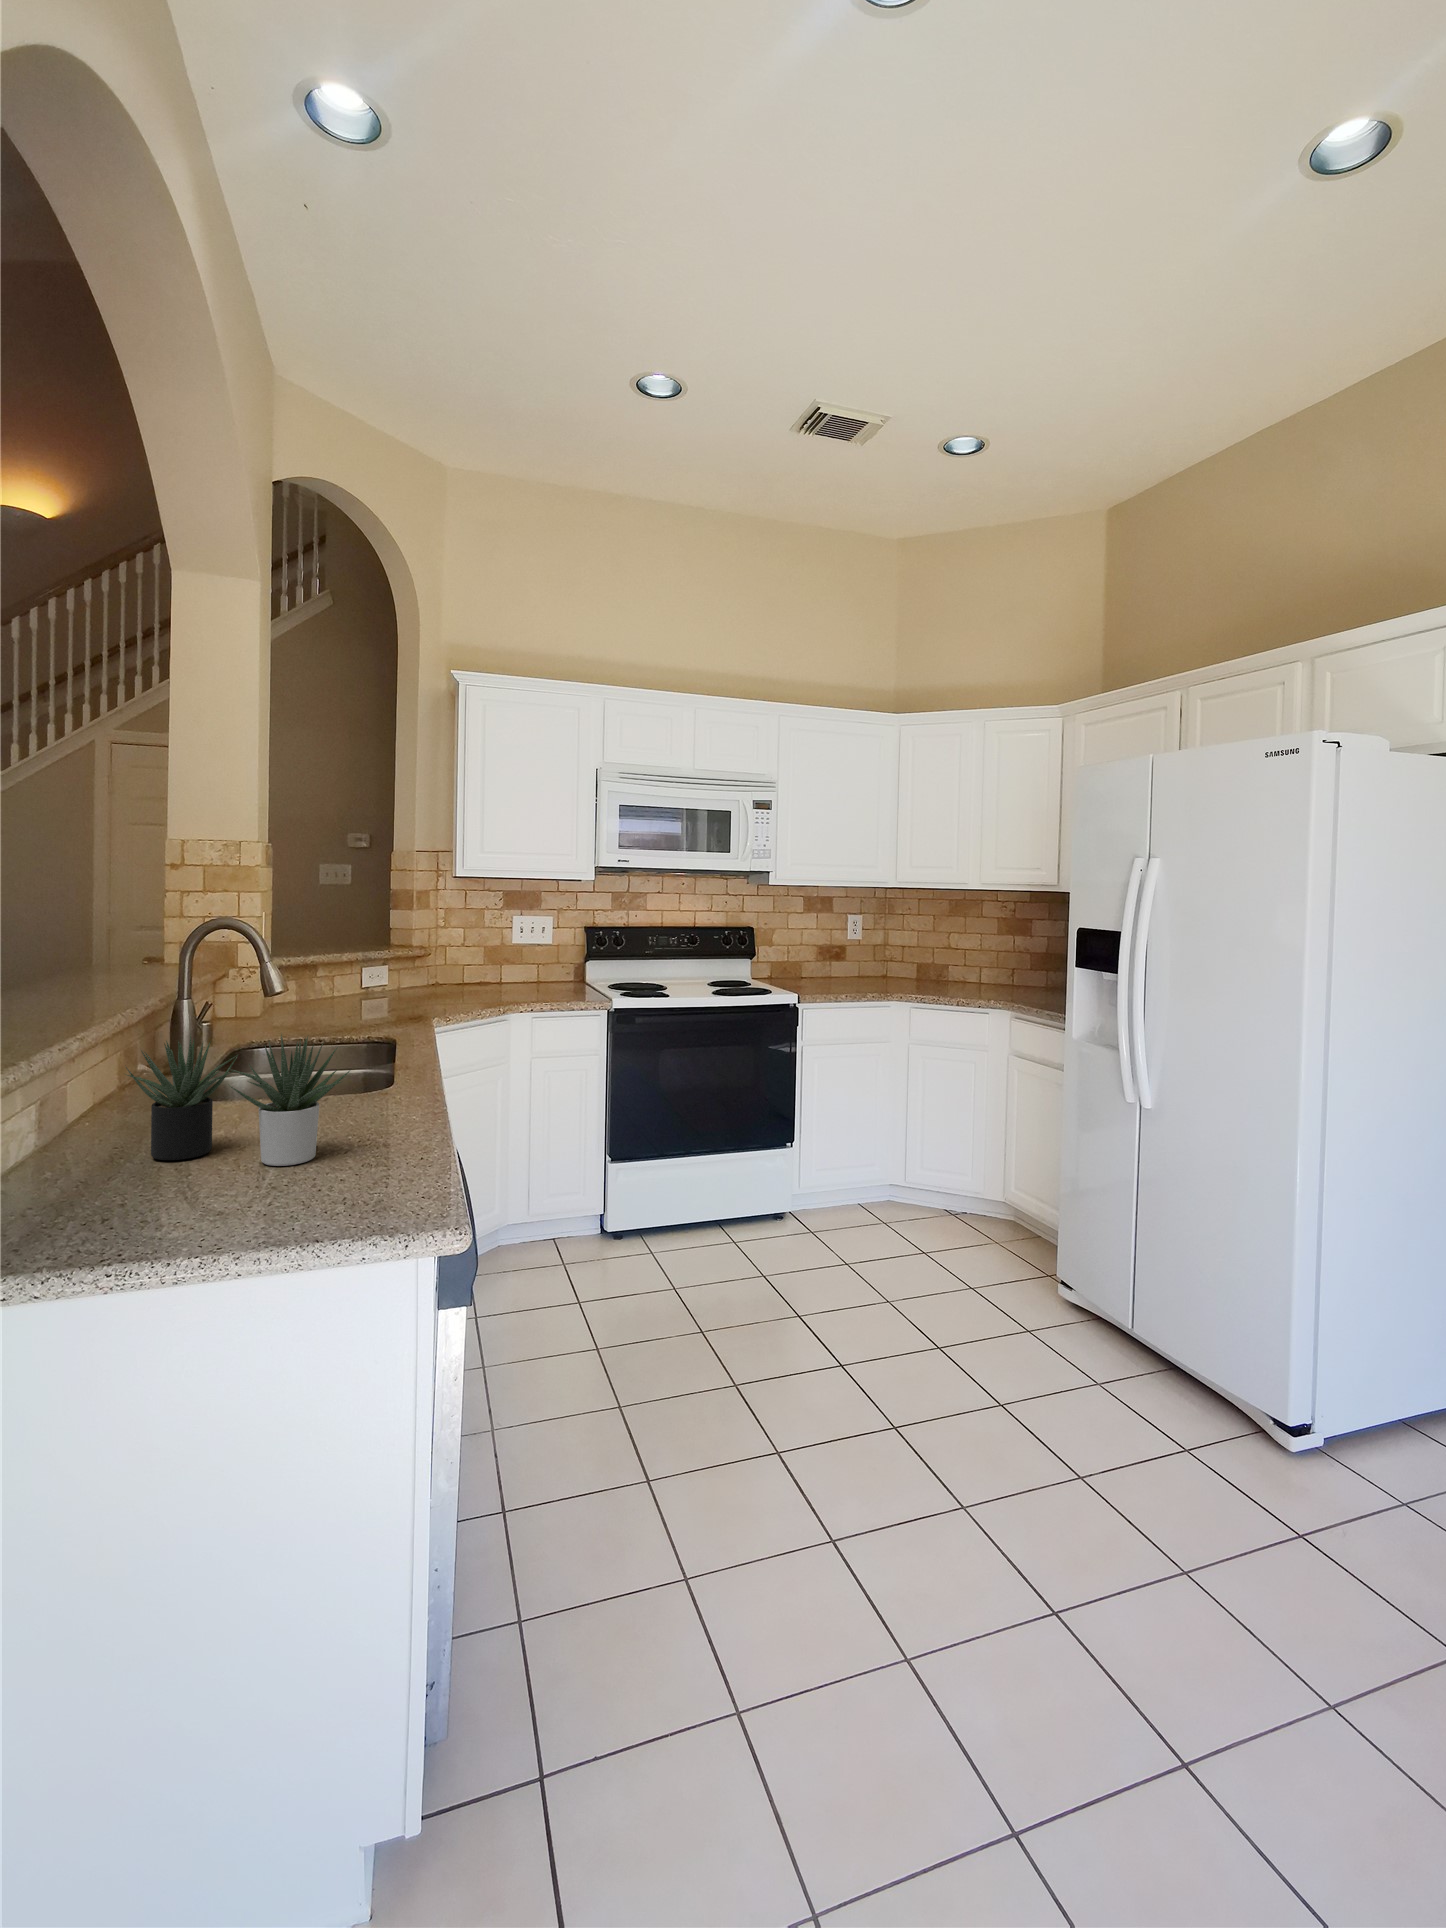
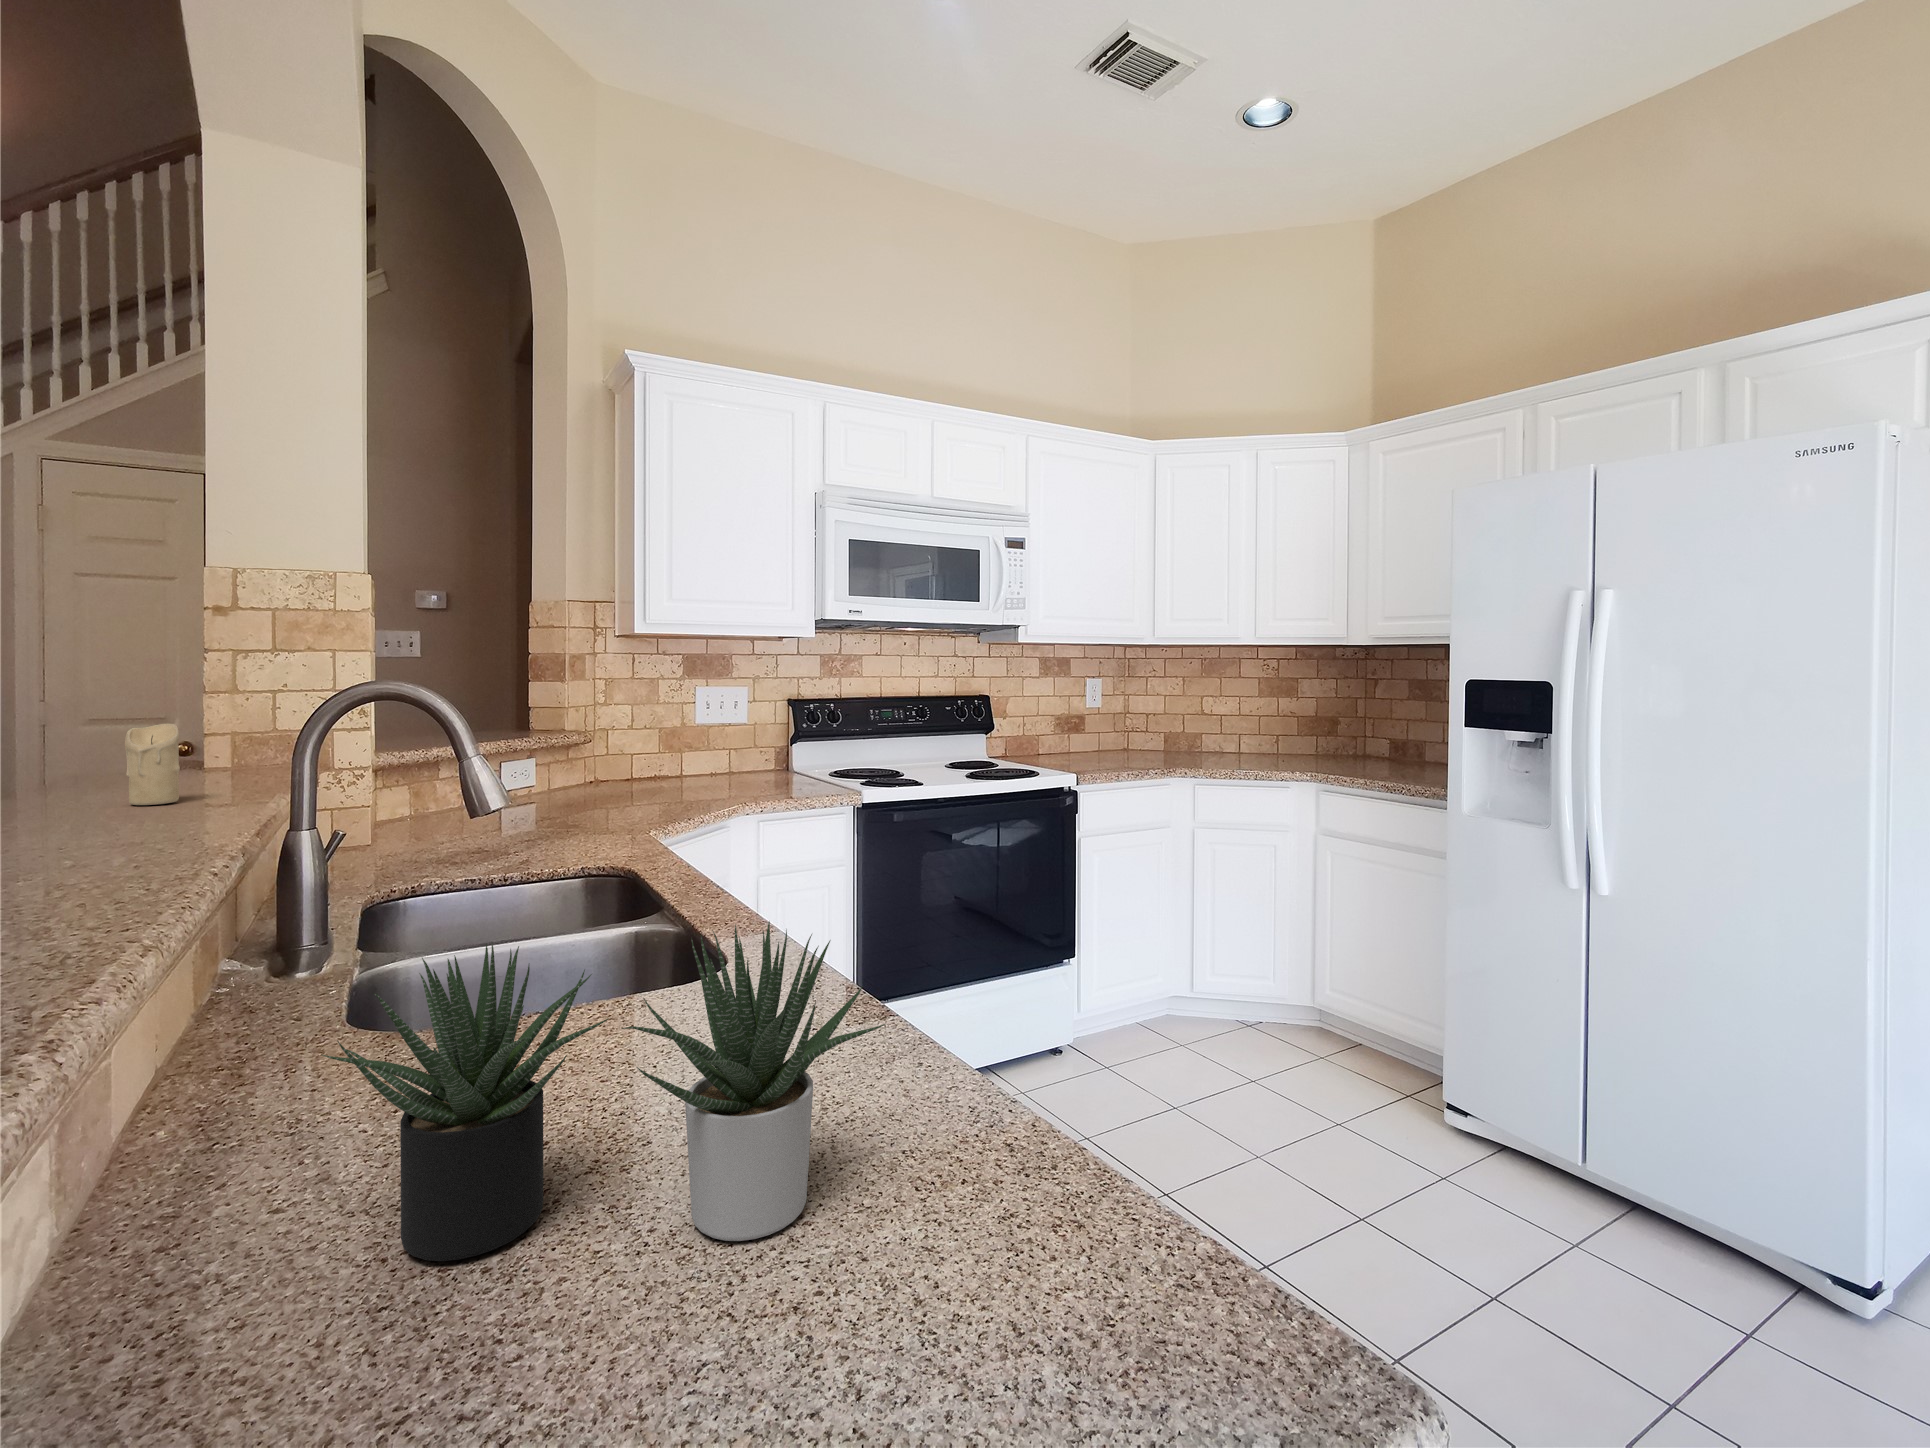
candle: none [114,936,142,983] -> present [125,724,180,805]

